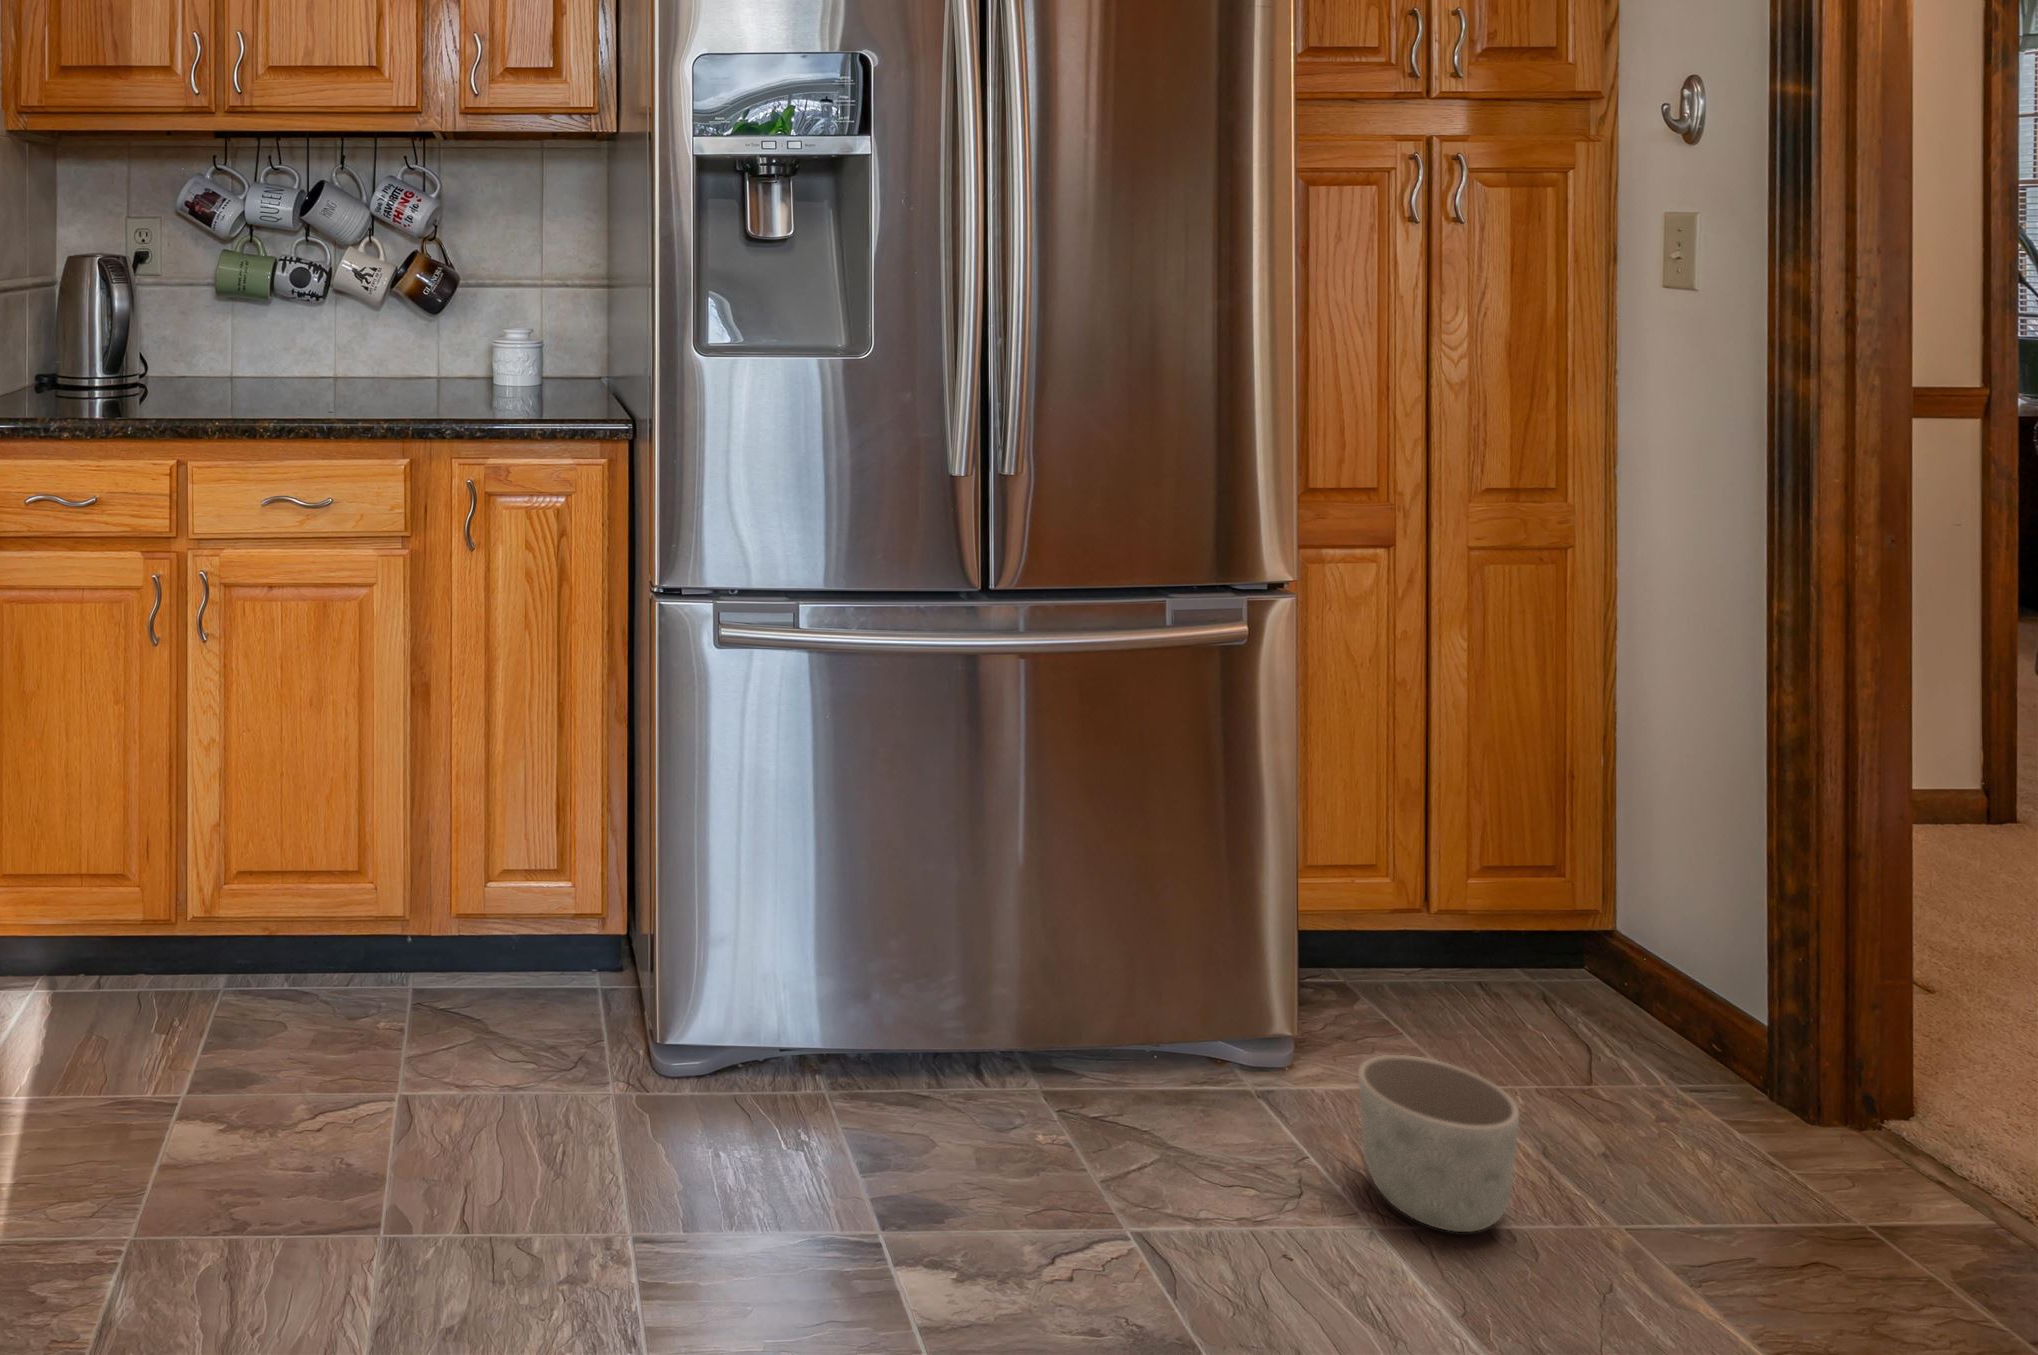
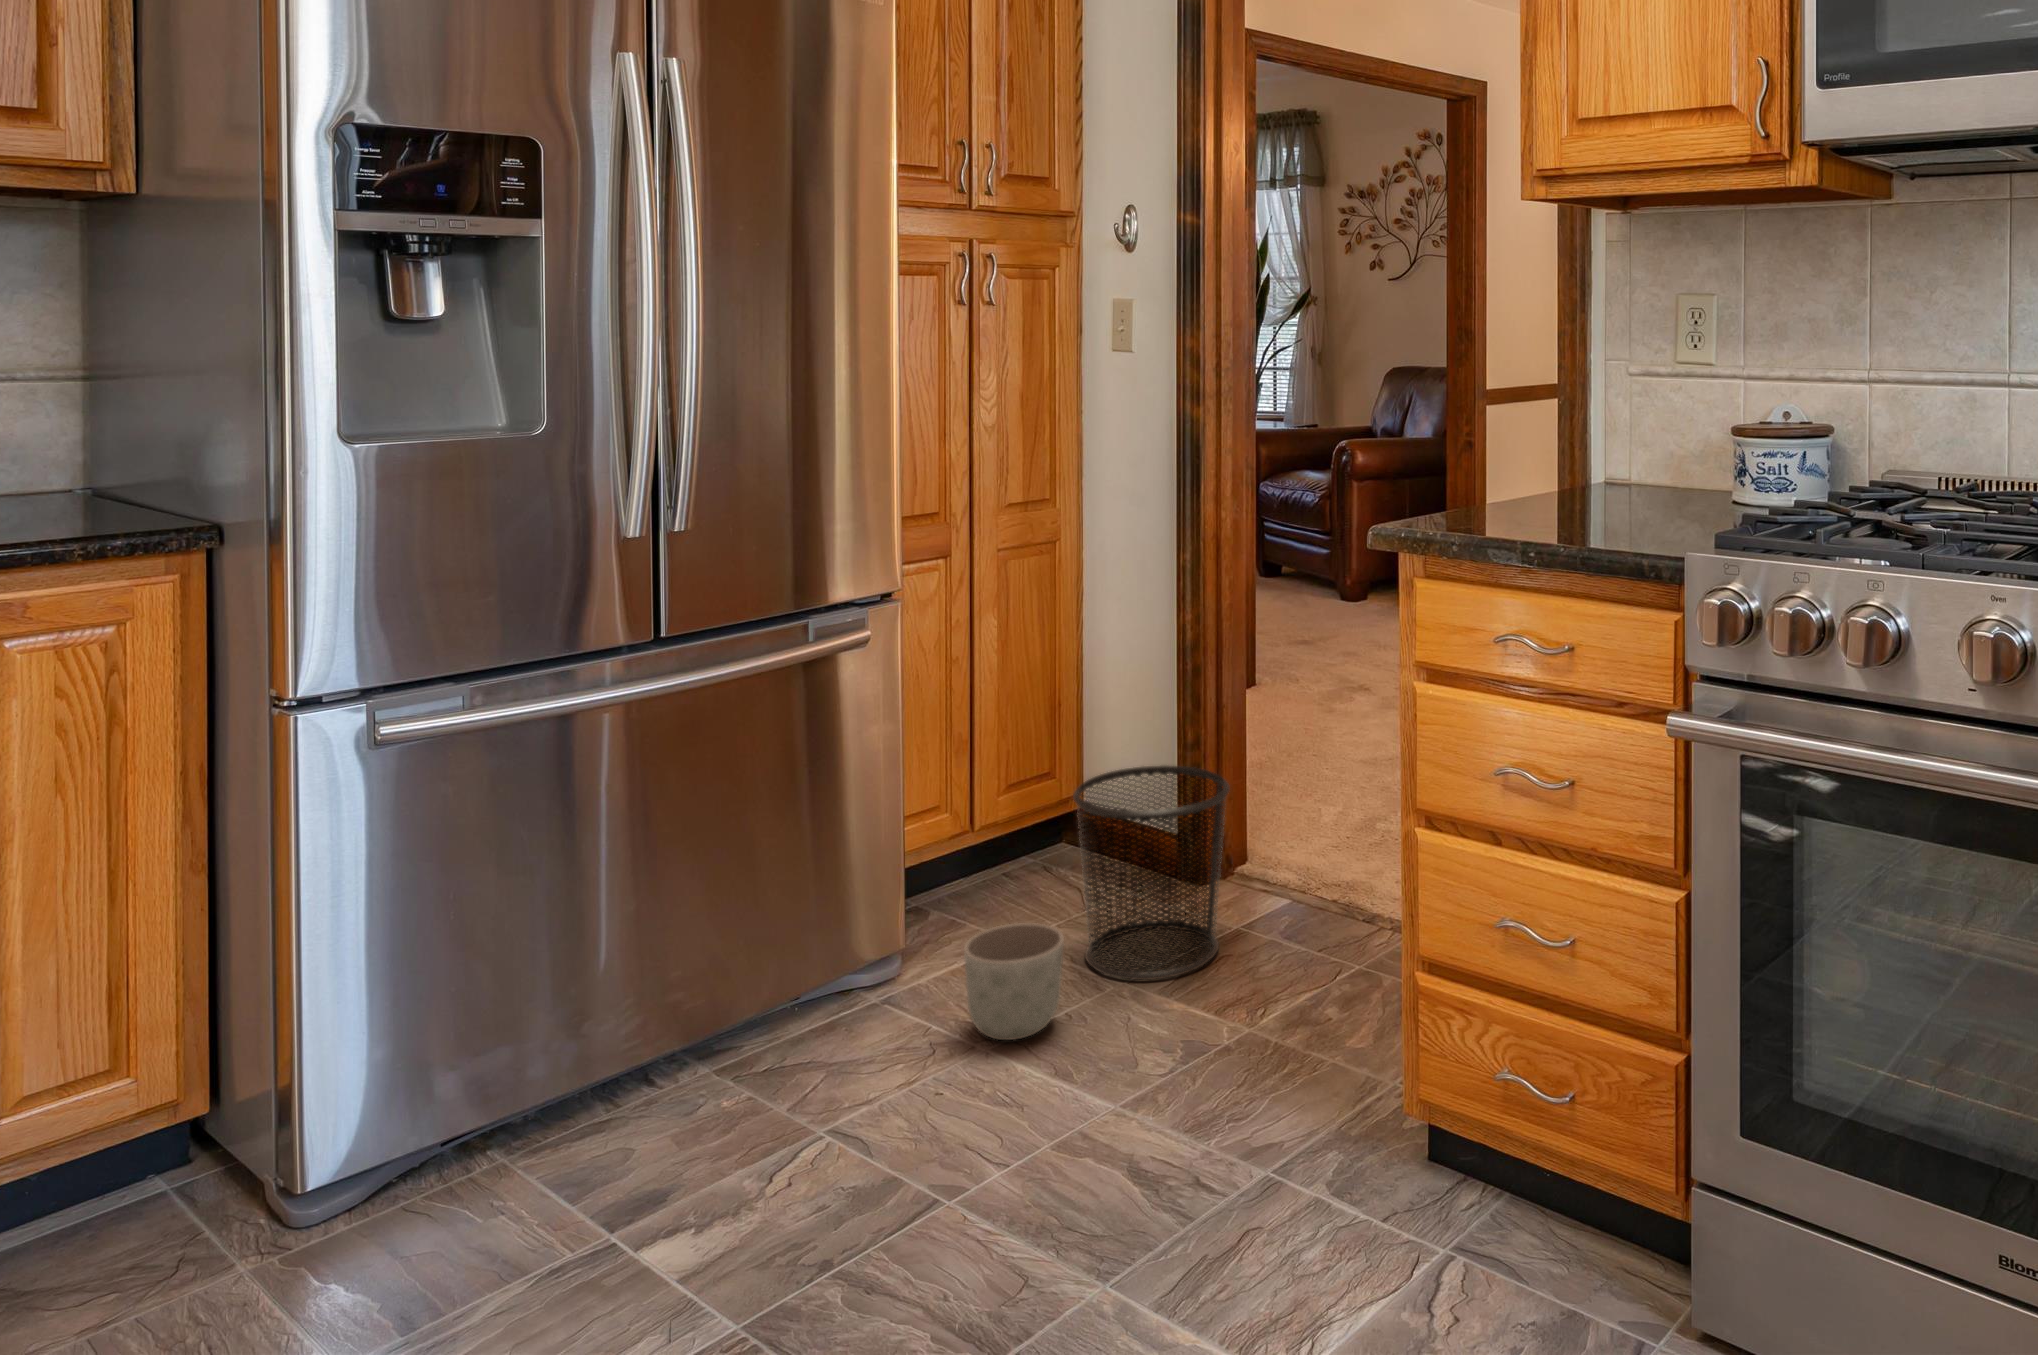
trash can: none [1556,894,1868,1255] -> present [1073,765,1230,980]

